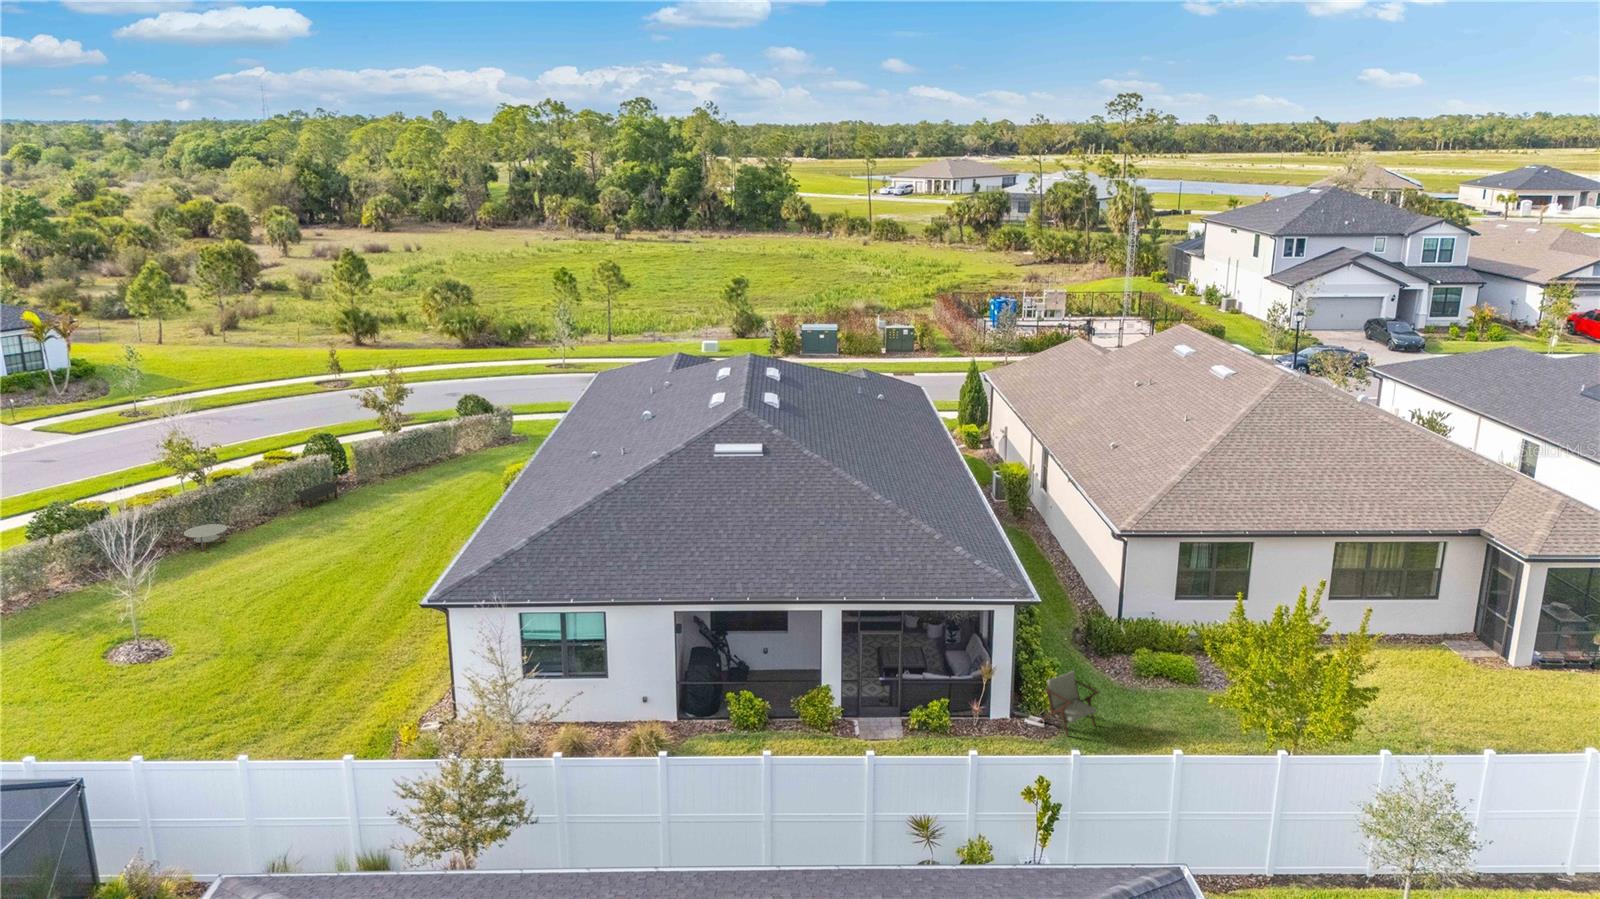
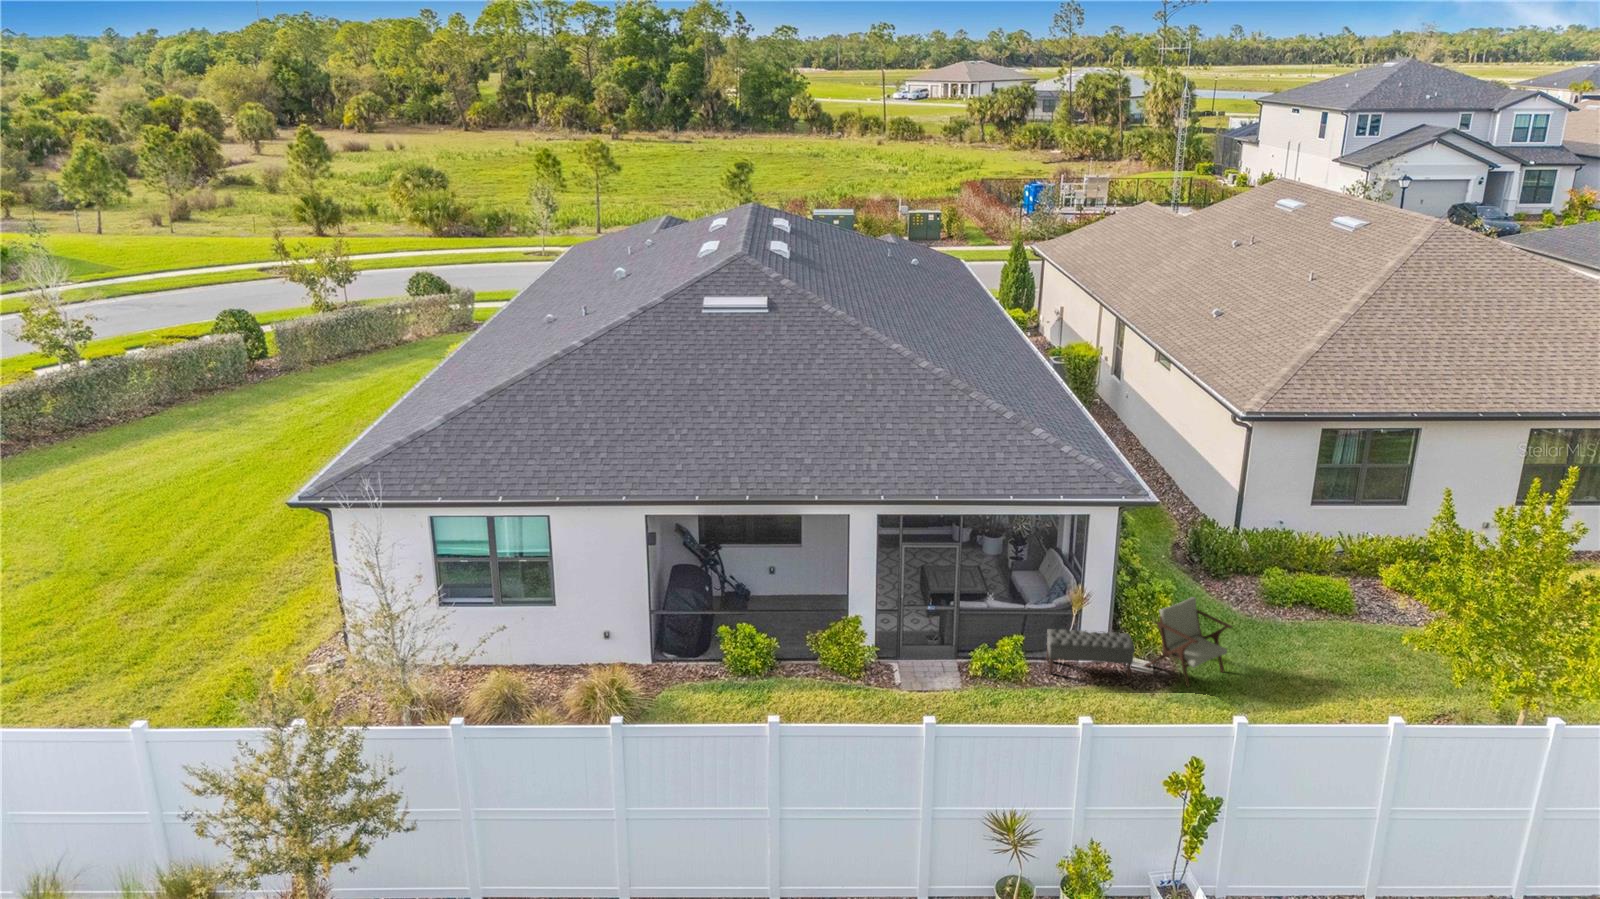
bench: present [299,482,337,508] -> present [1046,629,1135,679]
round table: present [184,524,227,551] -> none [44,415,101,448]

